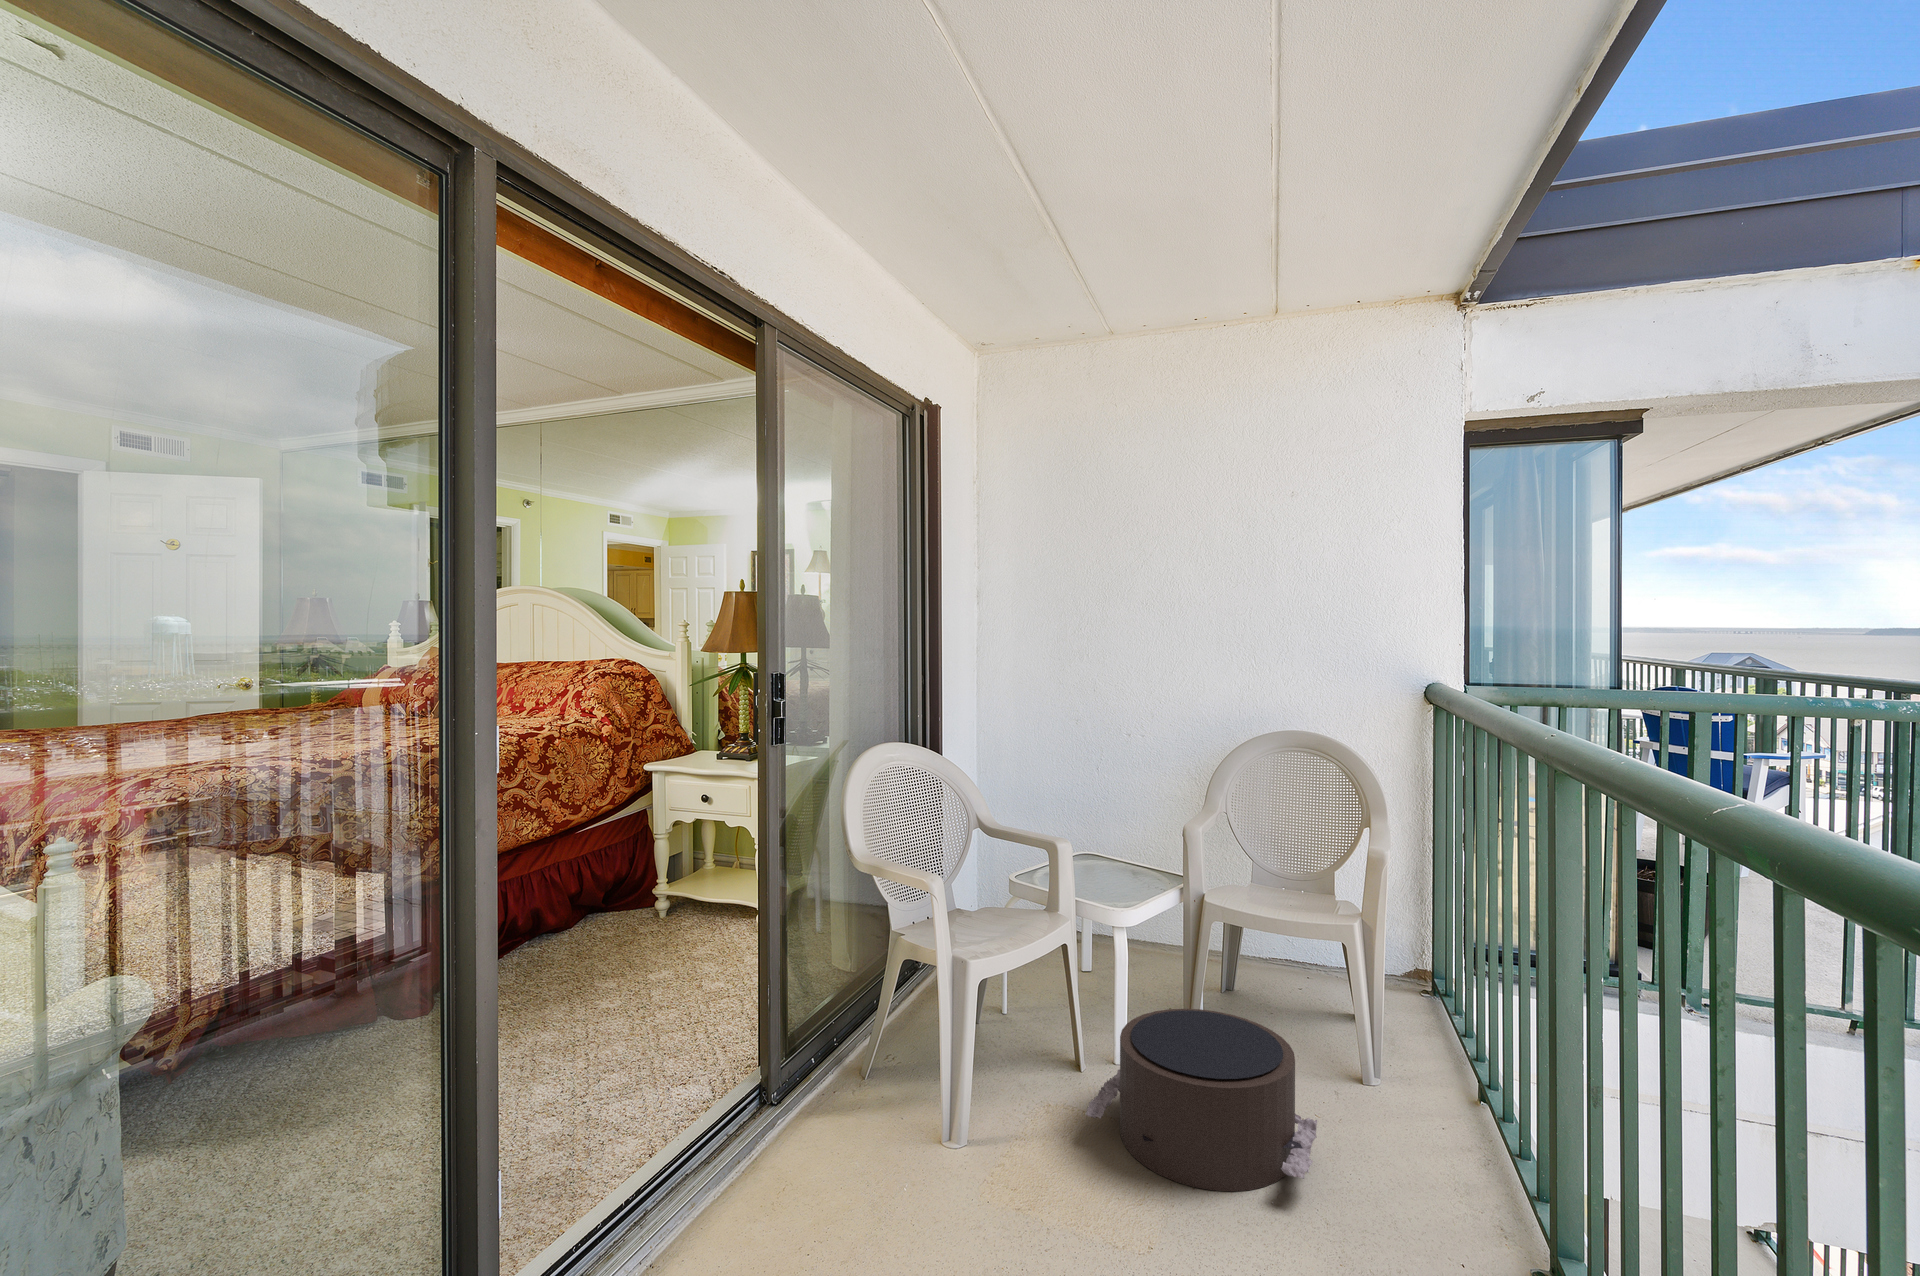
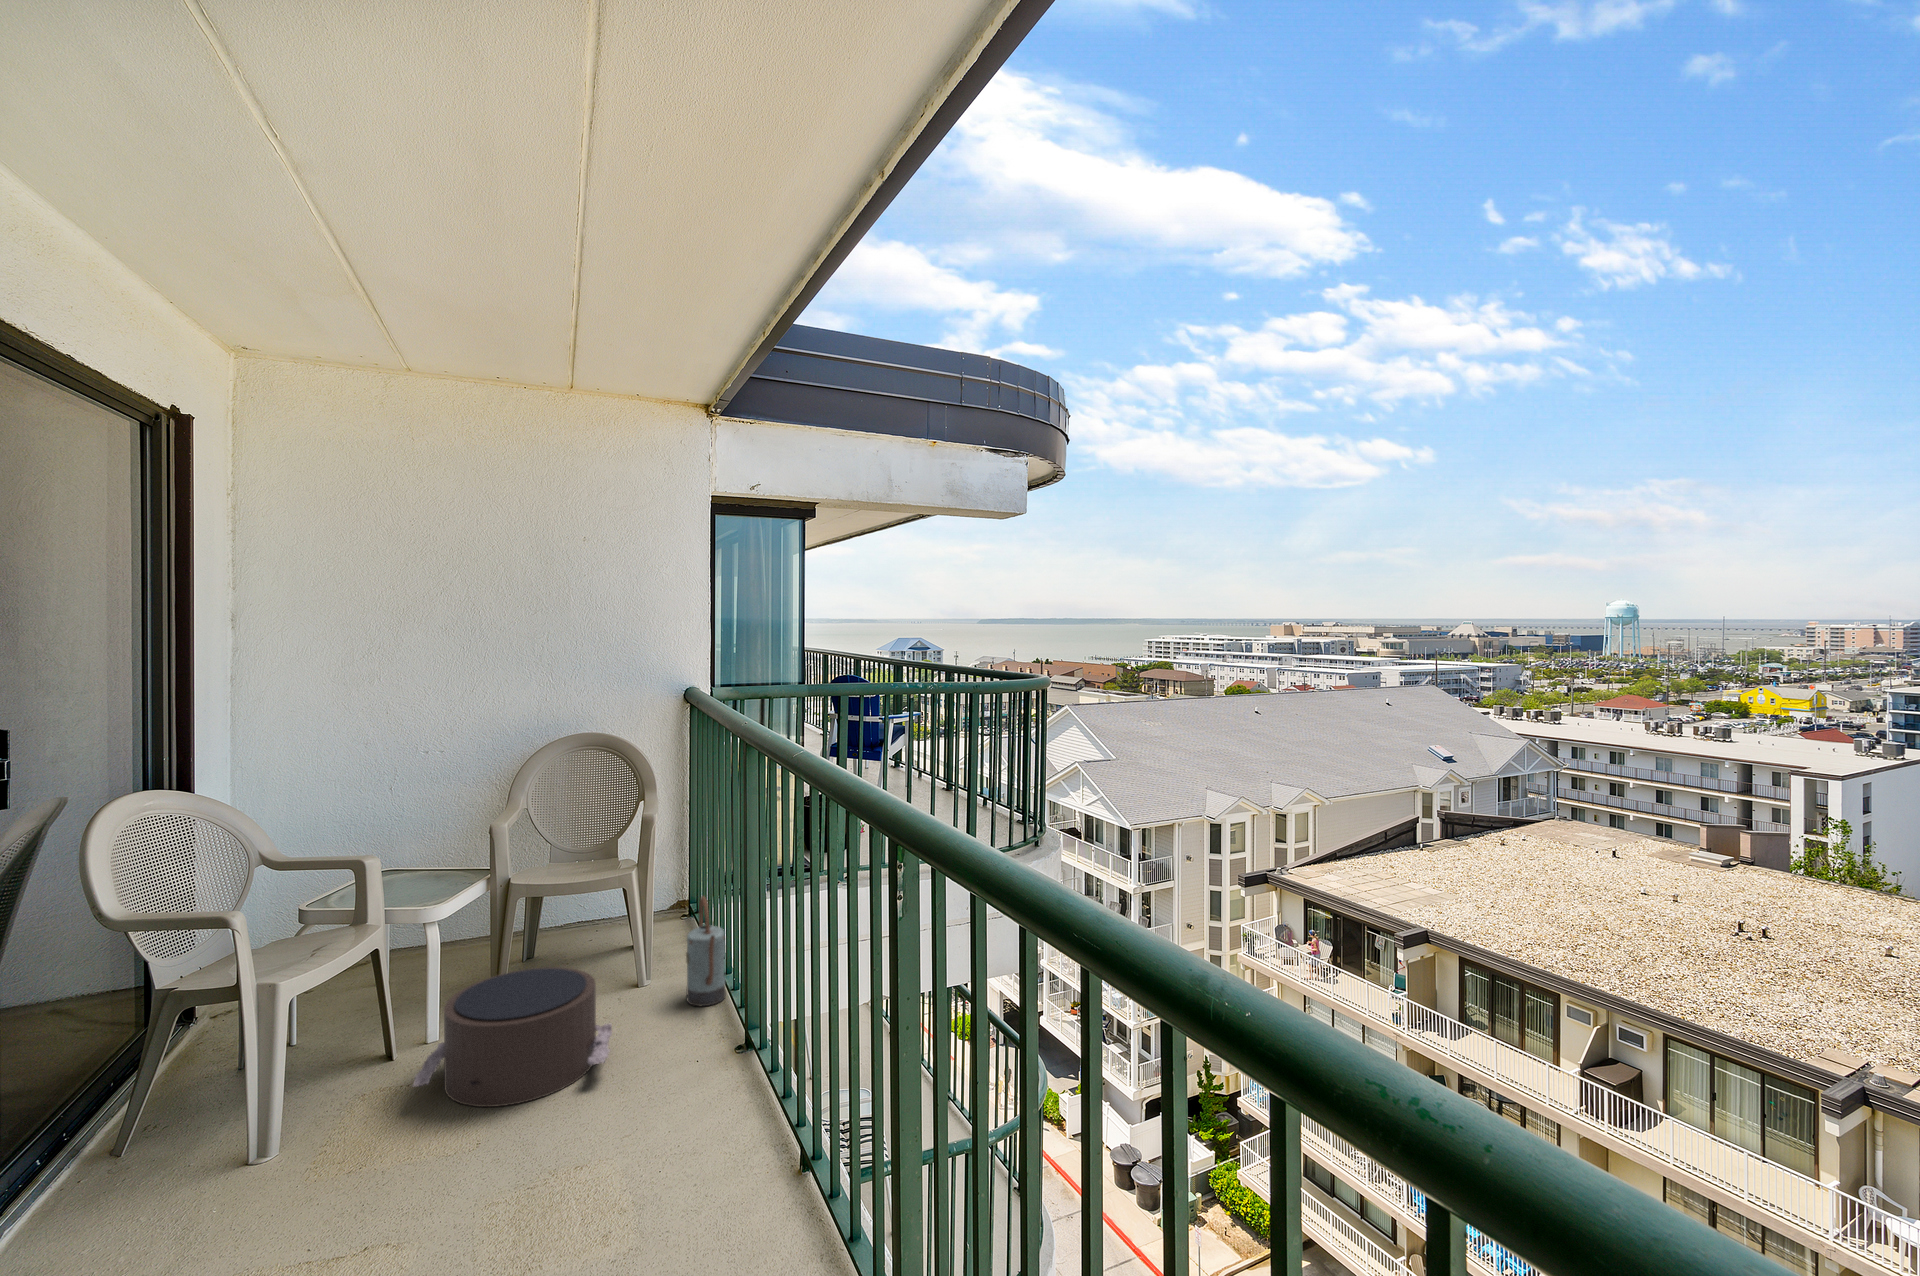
watering can: none [1426,975,1489,1143] -> present [686,896,726,1006]

